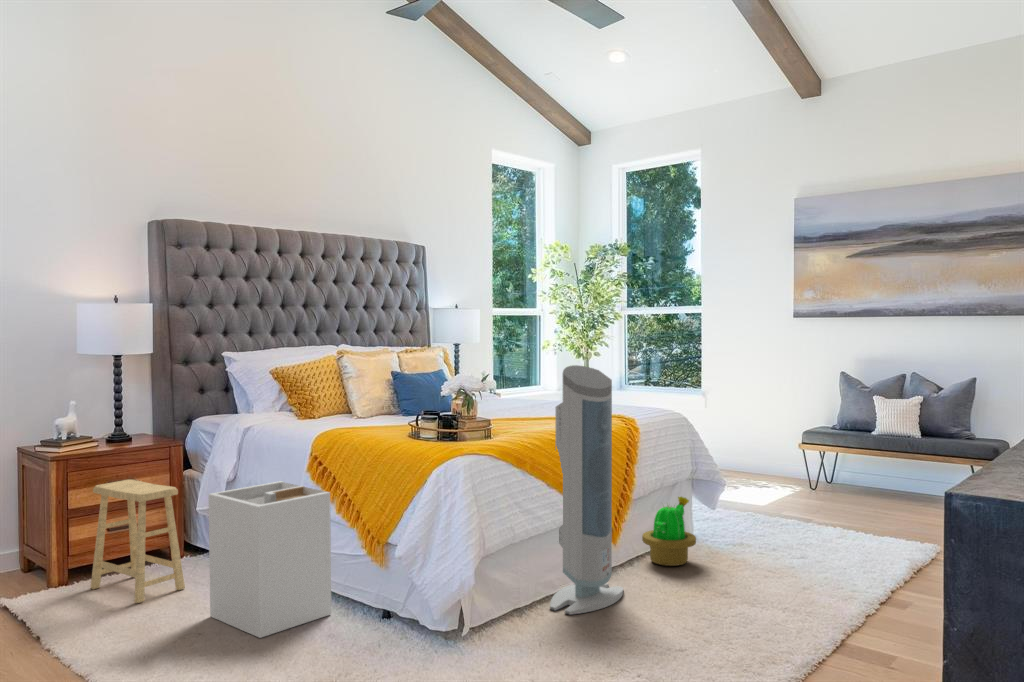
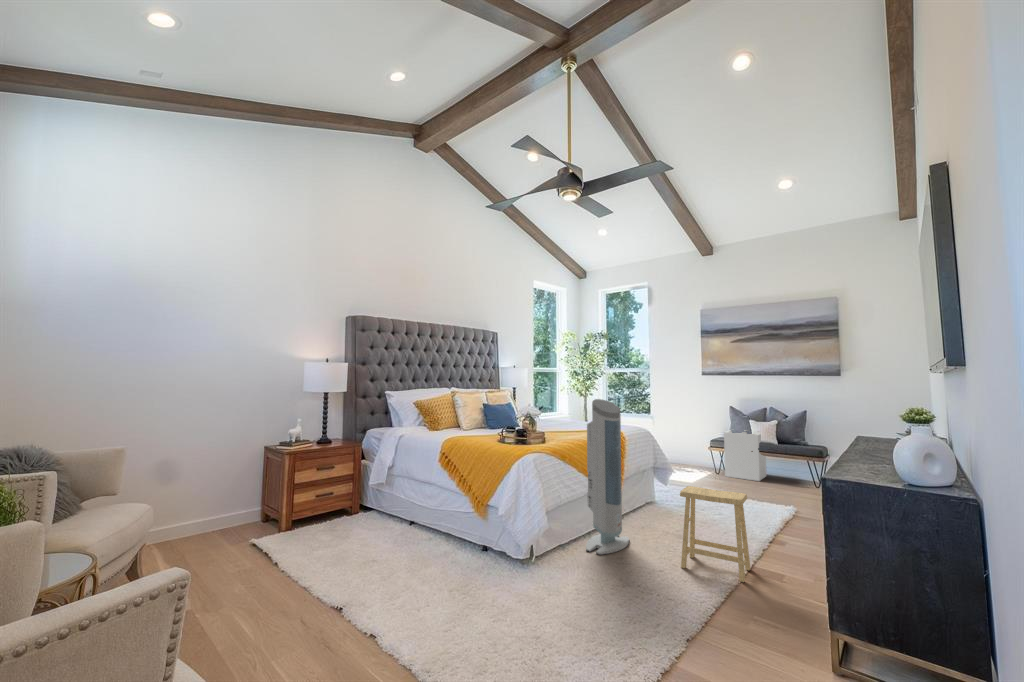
footstool: present [91,480,185,603] -> present [680,486,751,582]
laundry hamper: present [209,481,331,638] -> present [724,430,766,481]
decorative plant: present [642,497,696,566] -> none [635,480,669,523]

